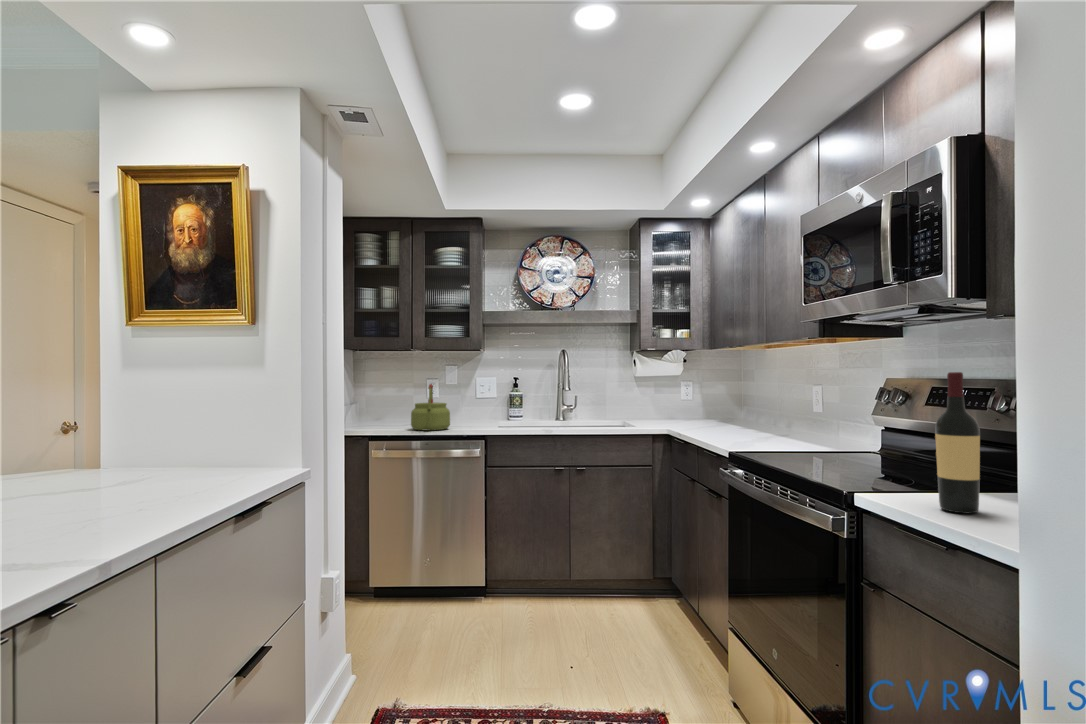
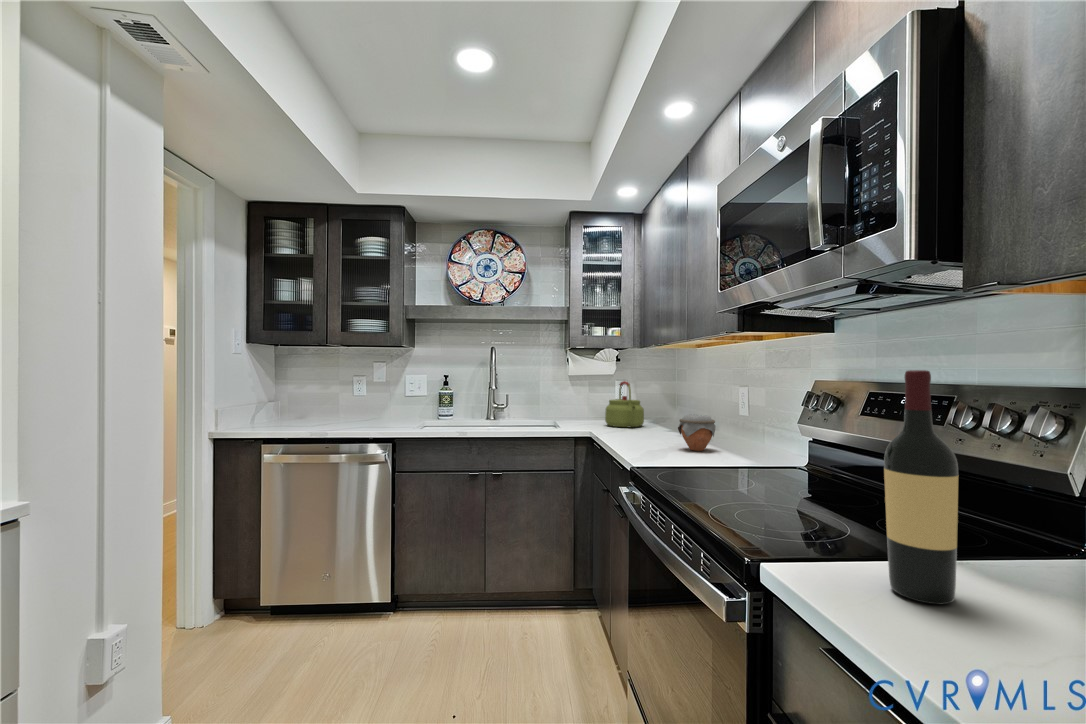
kettle: present [411,384,450,431] -> present [605,381,644,427]
jar: none [760,411,795,444] -> present [678,414,716,451]

